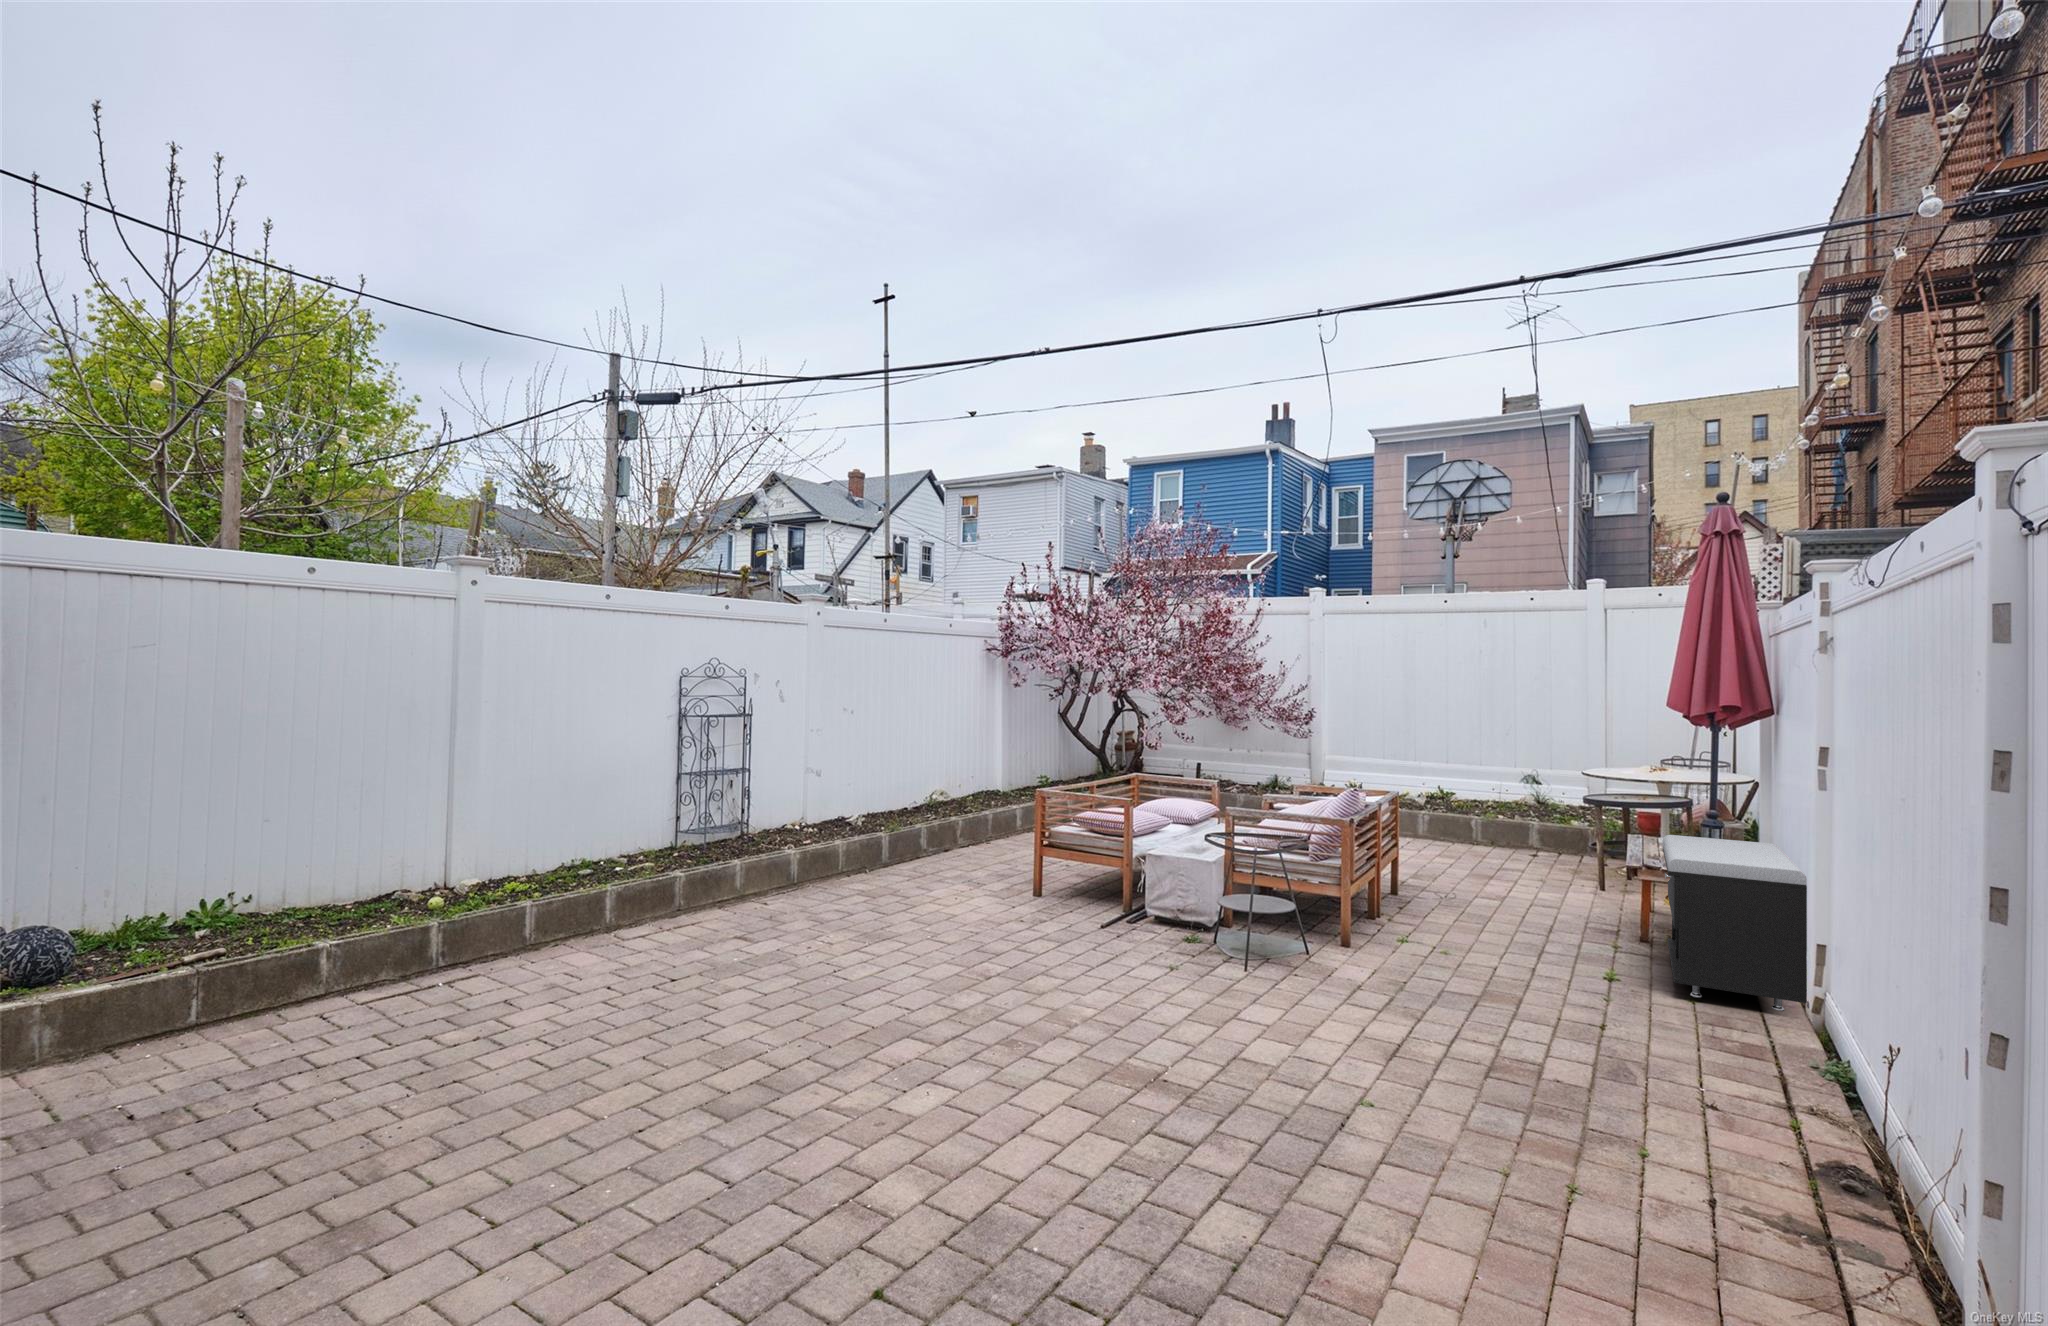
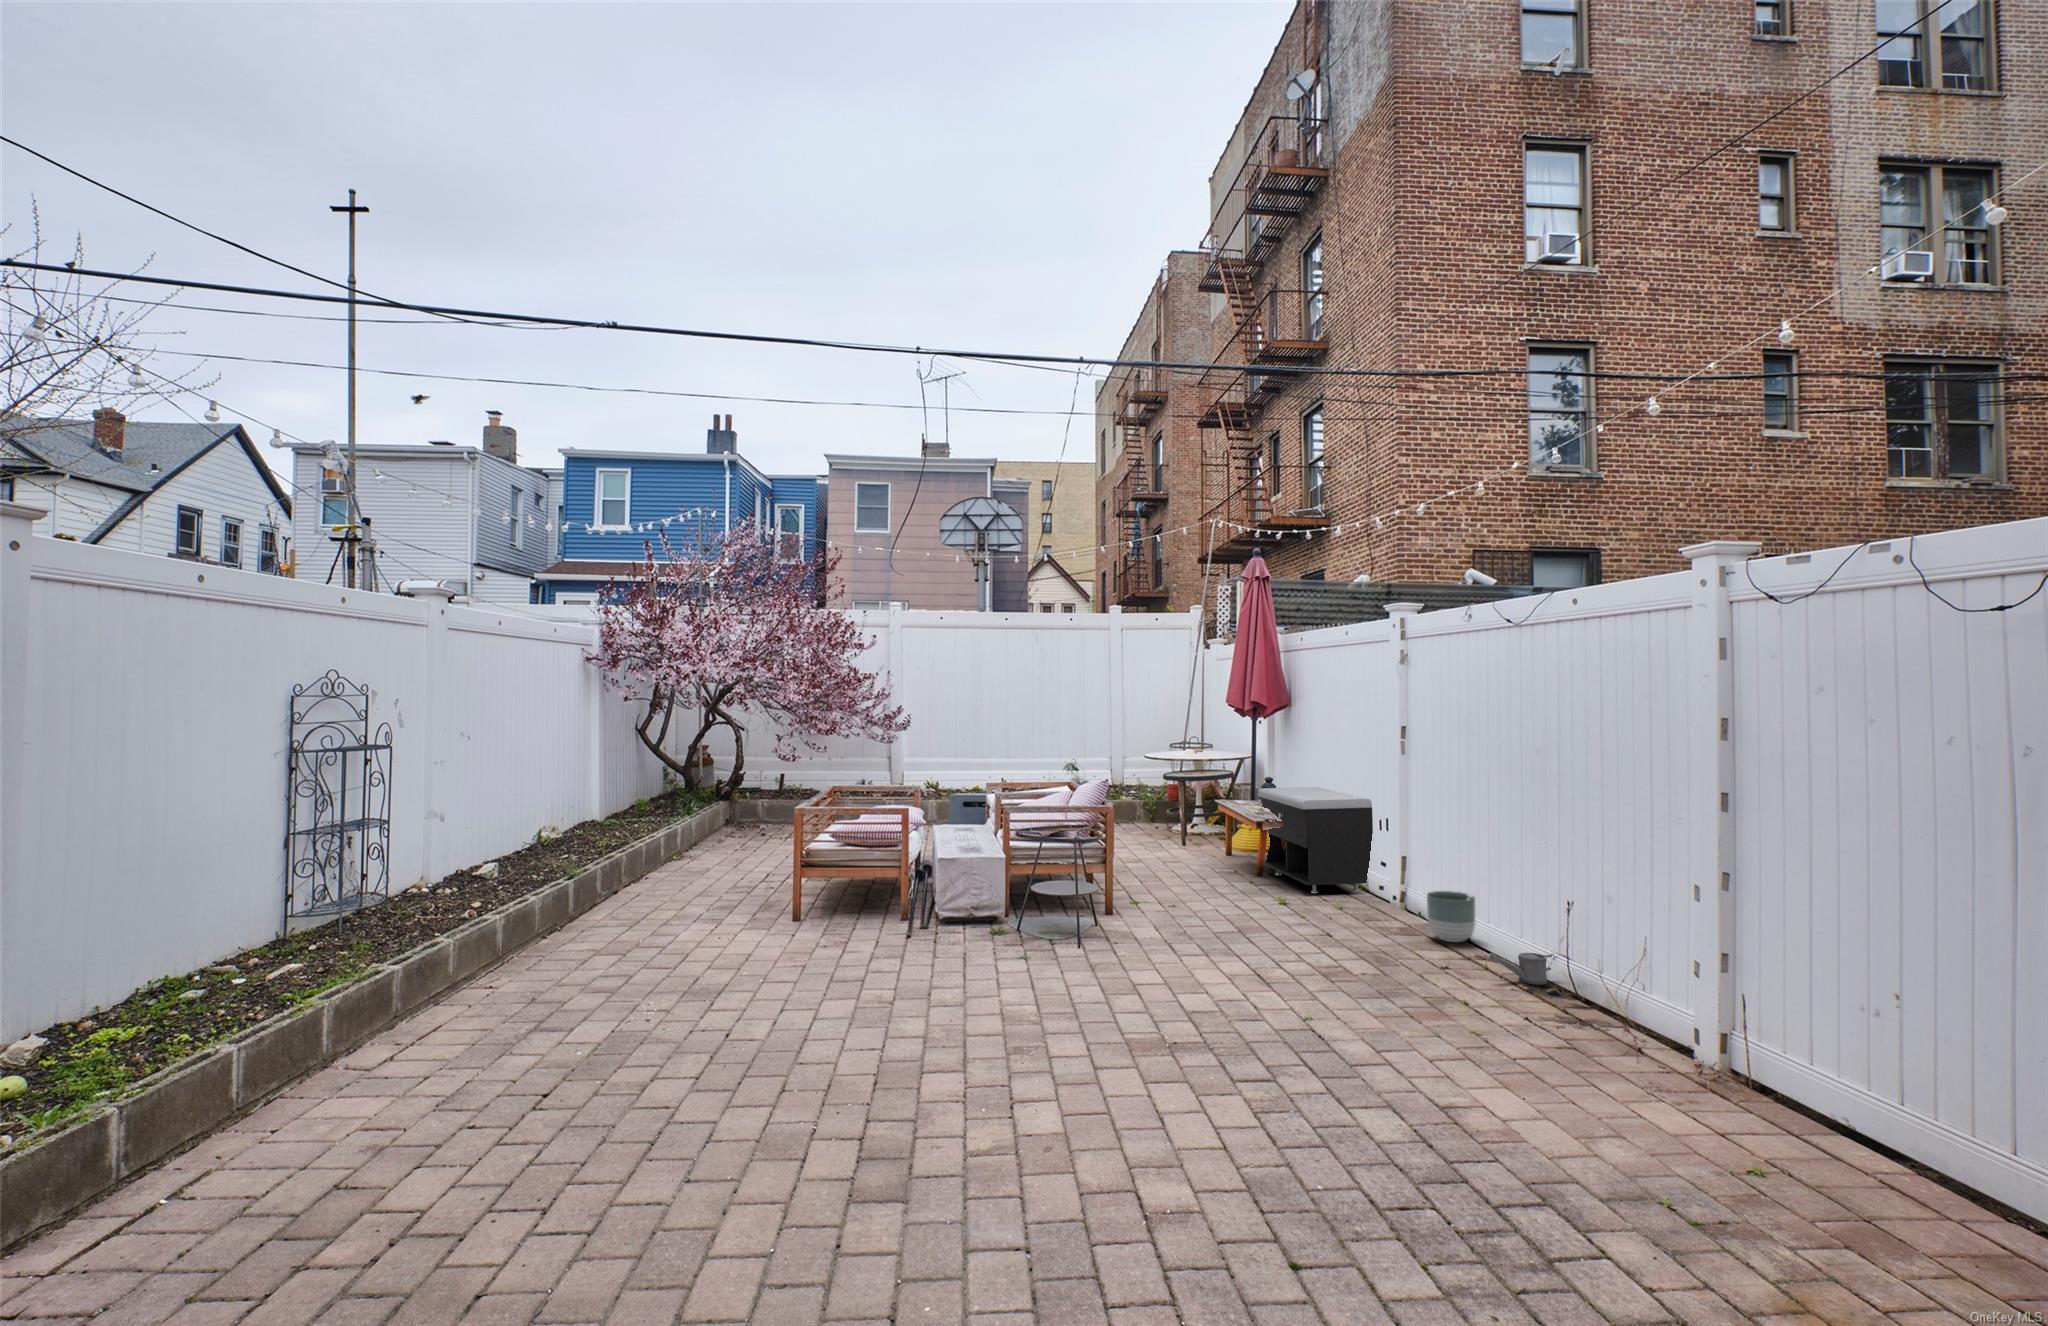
planter: none [1759,1032,1855,1126] -> present [1427,891,1475,942]
watering can: none [1747,1151,1902,1239] -> present [1490,953,1552,985]

